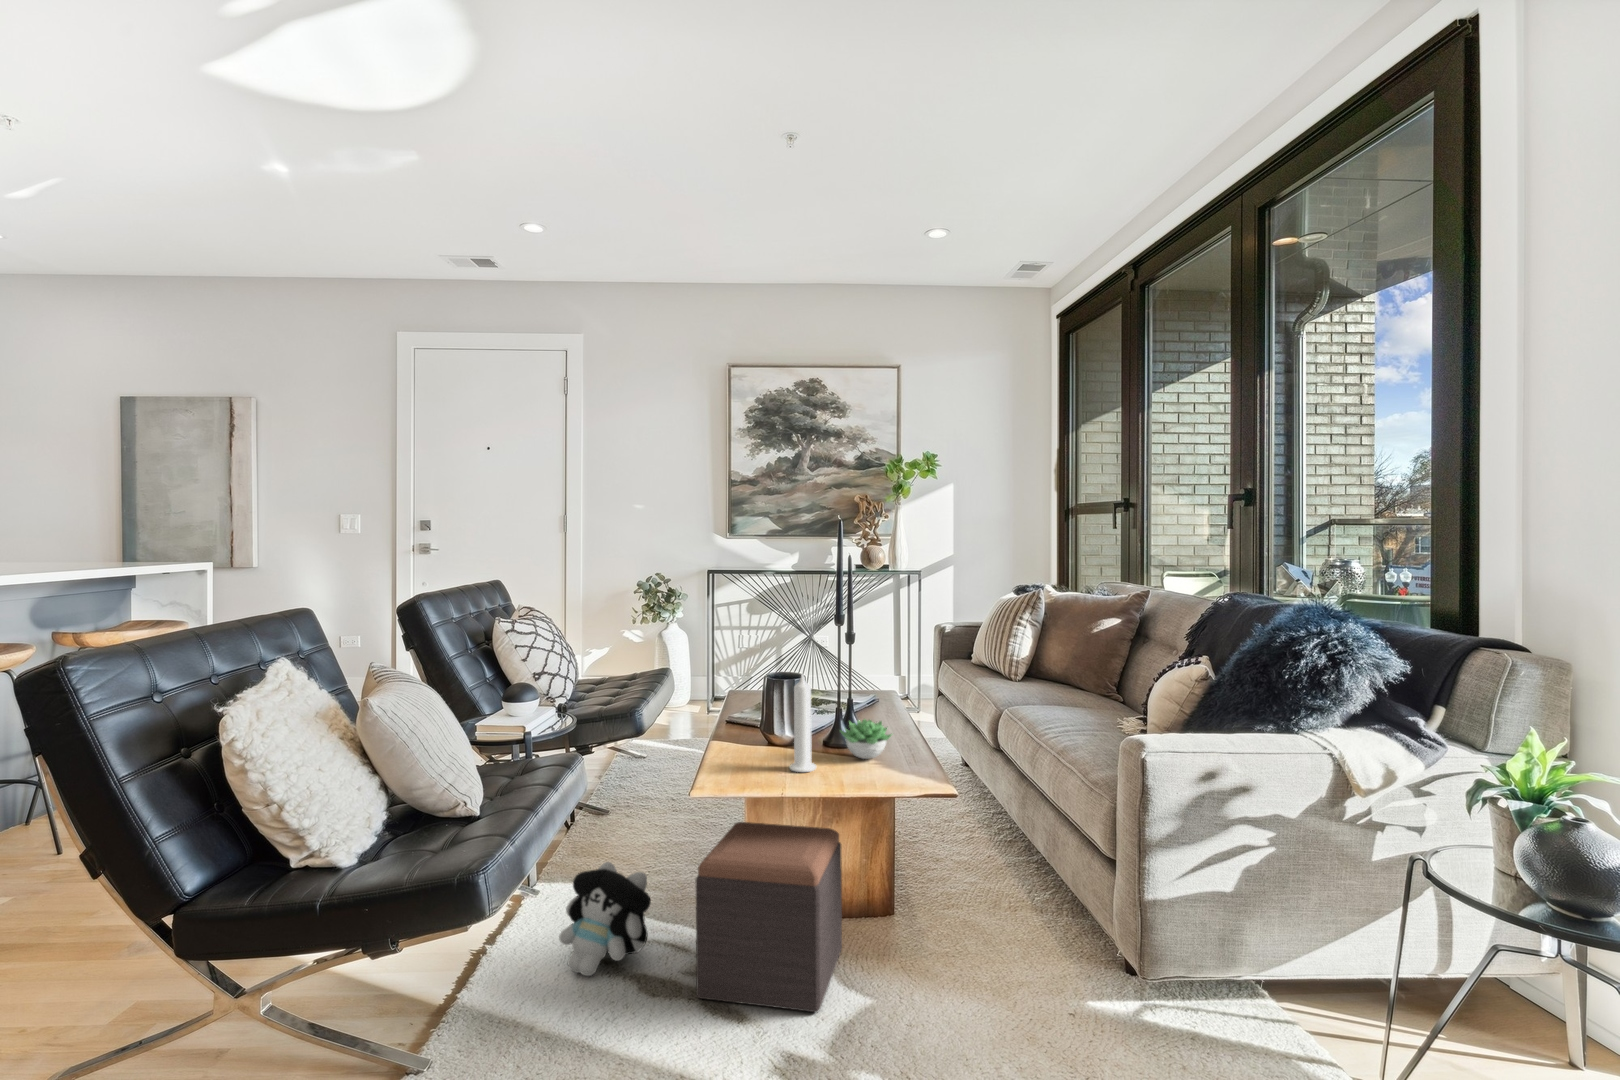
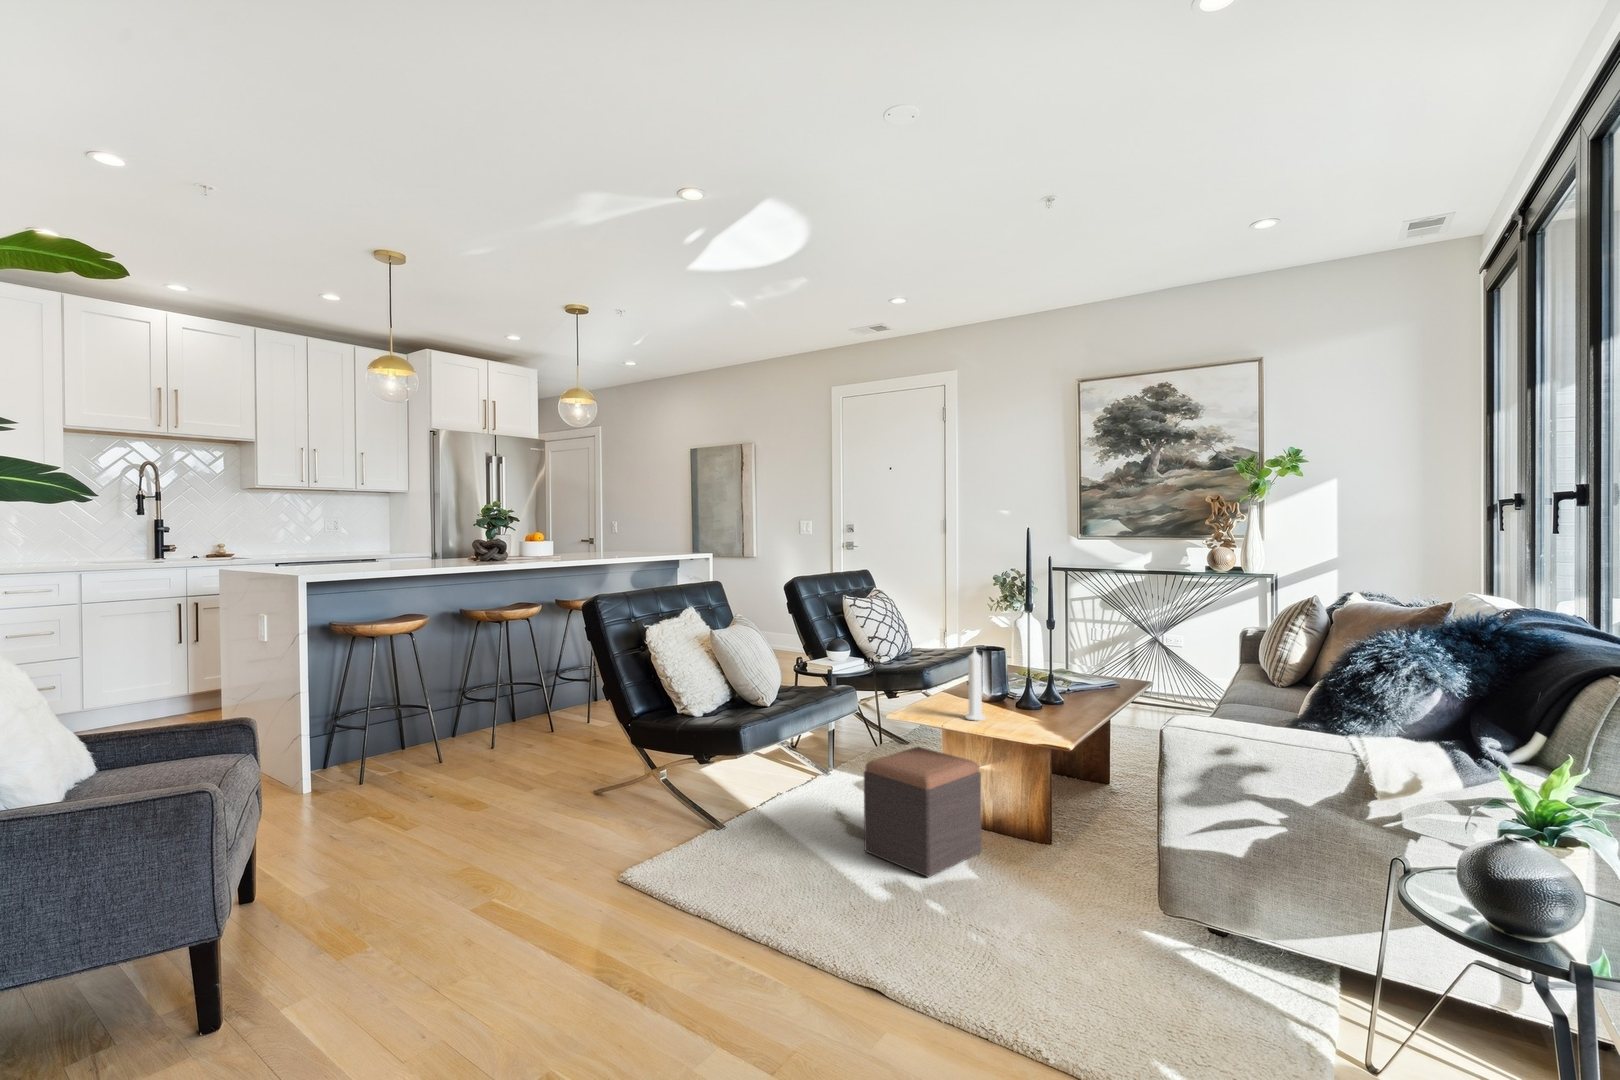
succulent plant: present [840,719,893,759] -> none [1012,689,1053,719]
plush toy: present [559,862,651,976] -> none [805,760,860,826]

